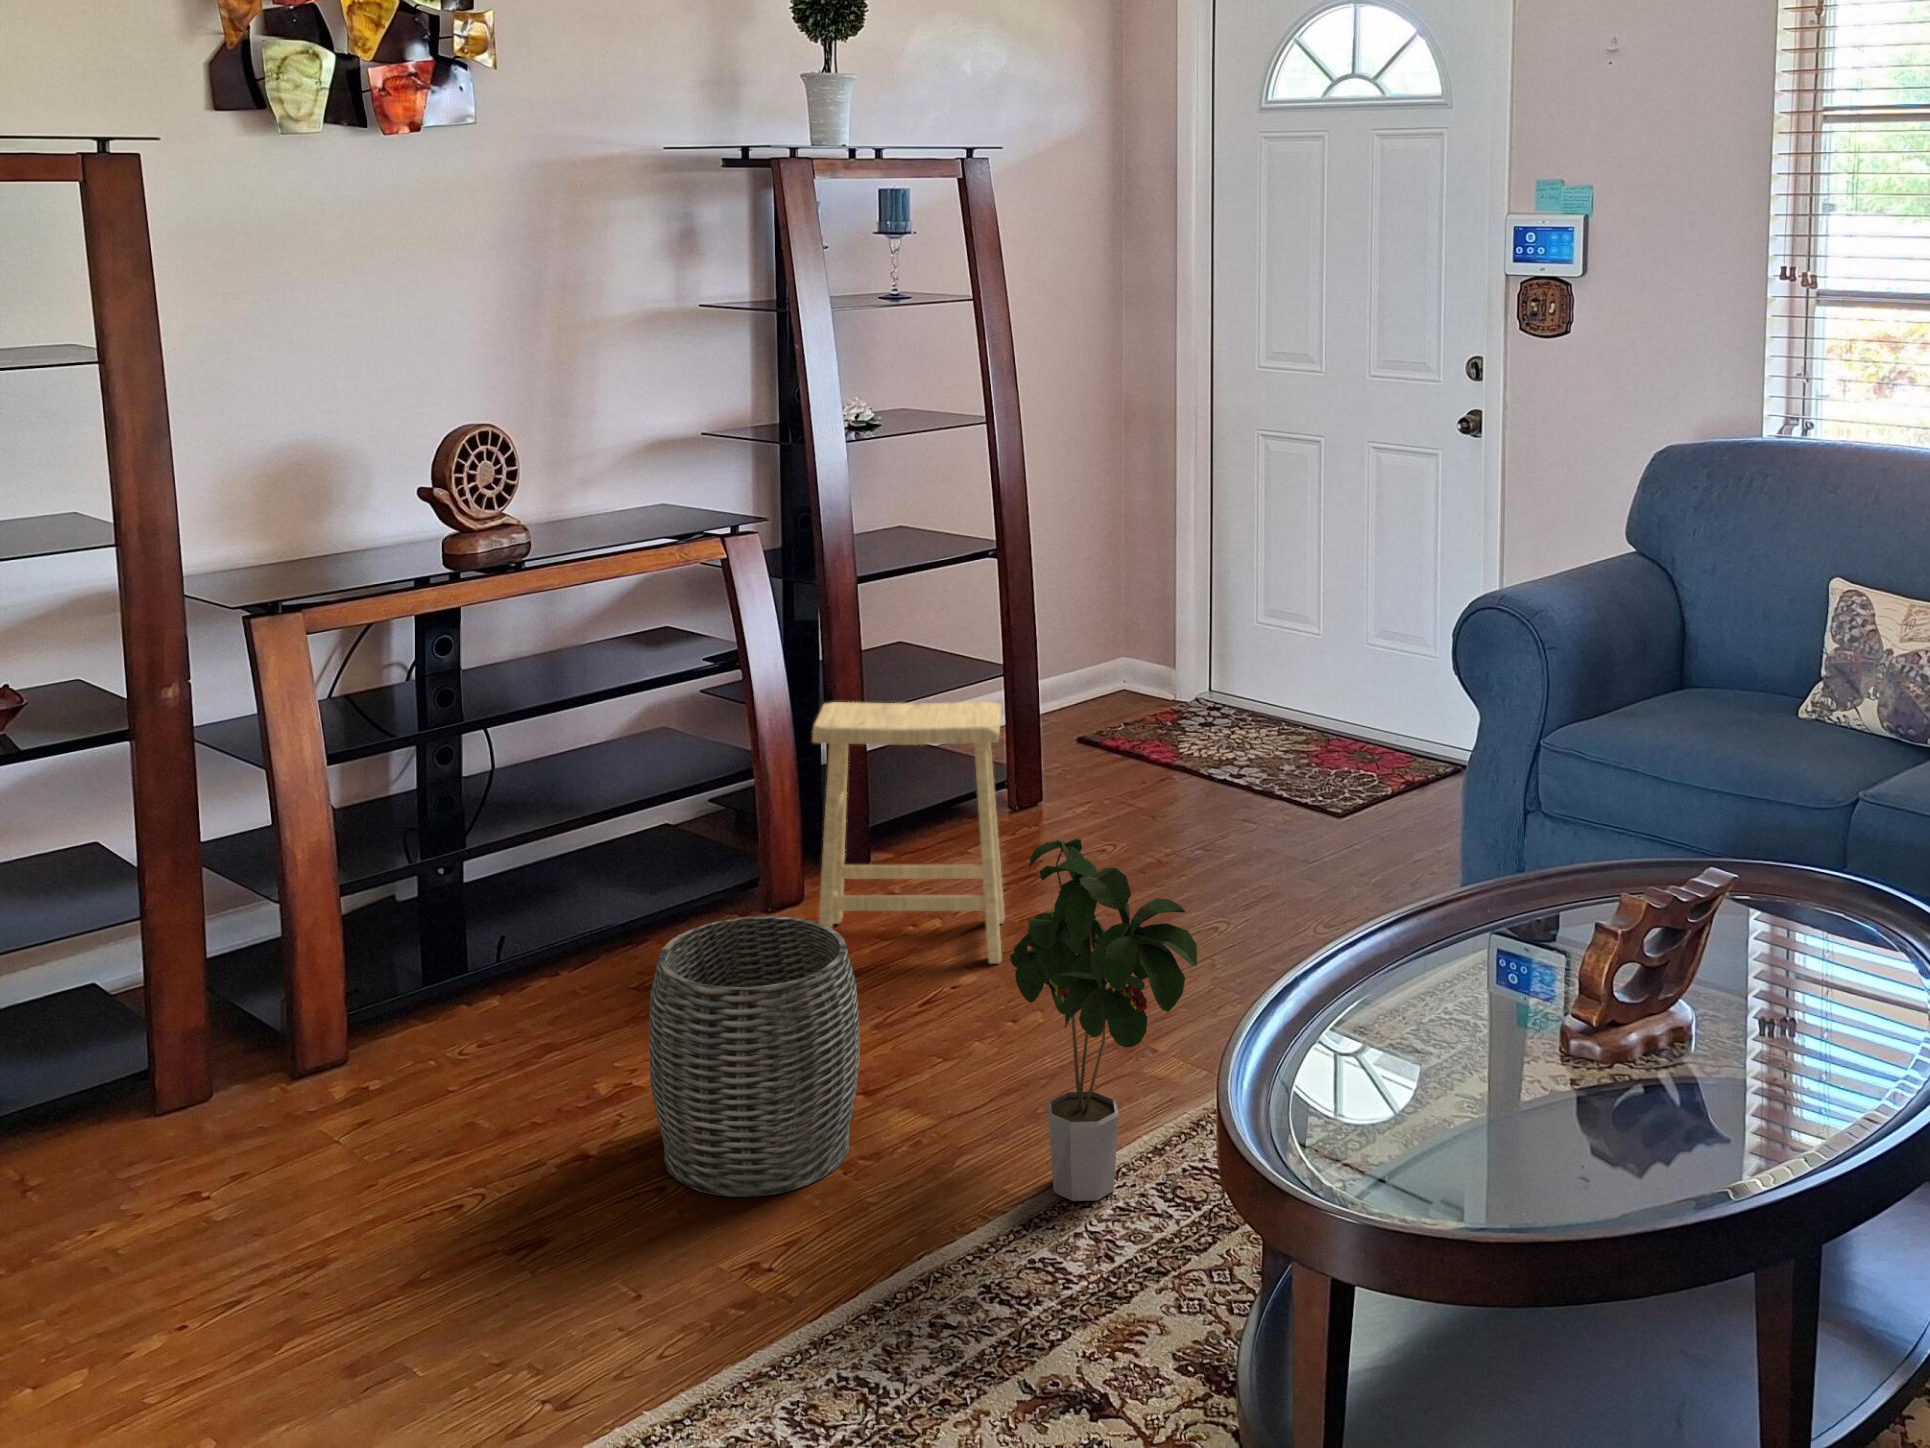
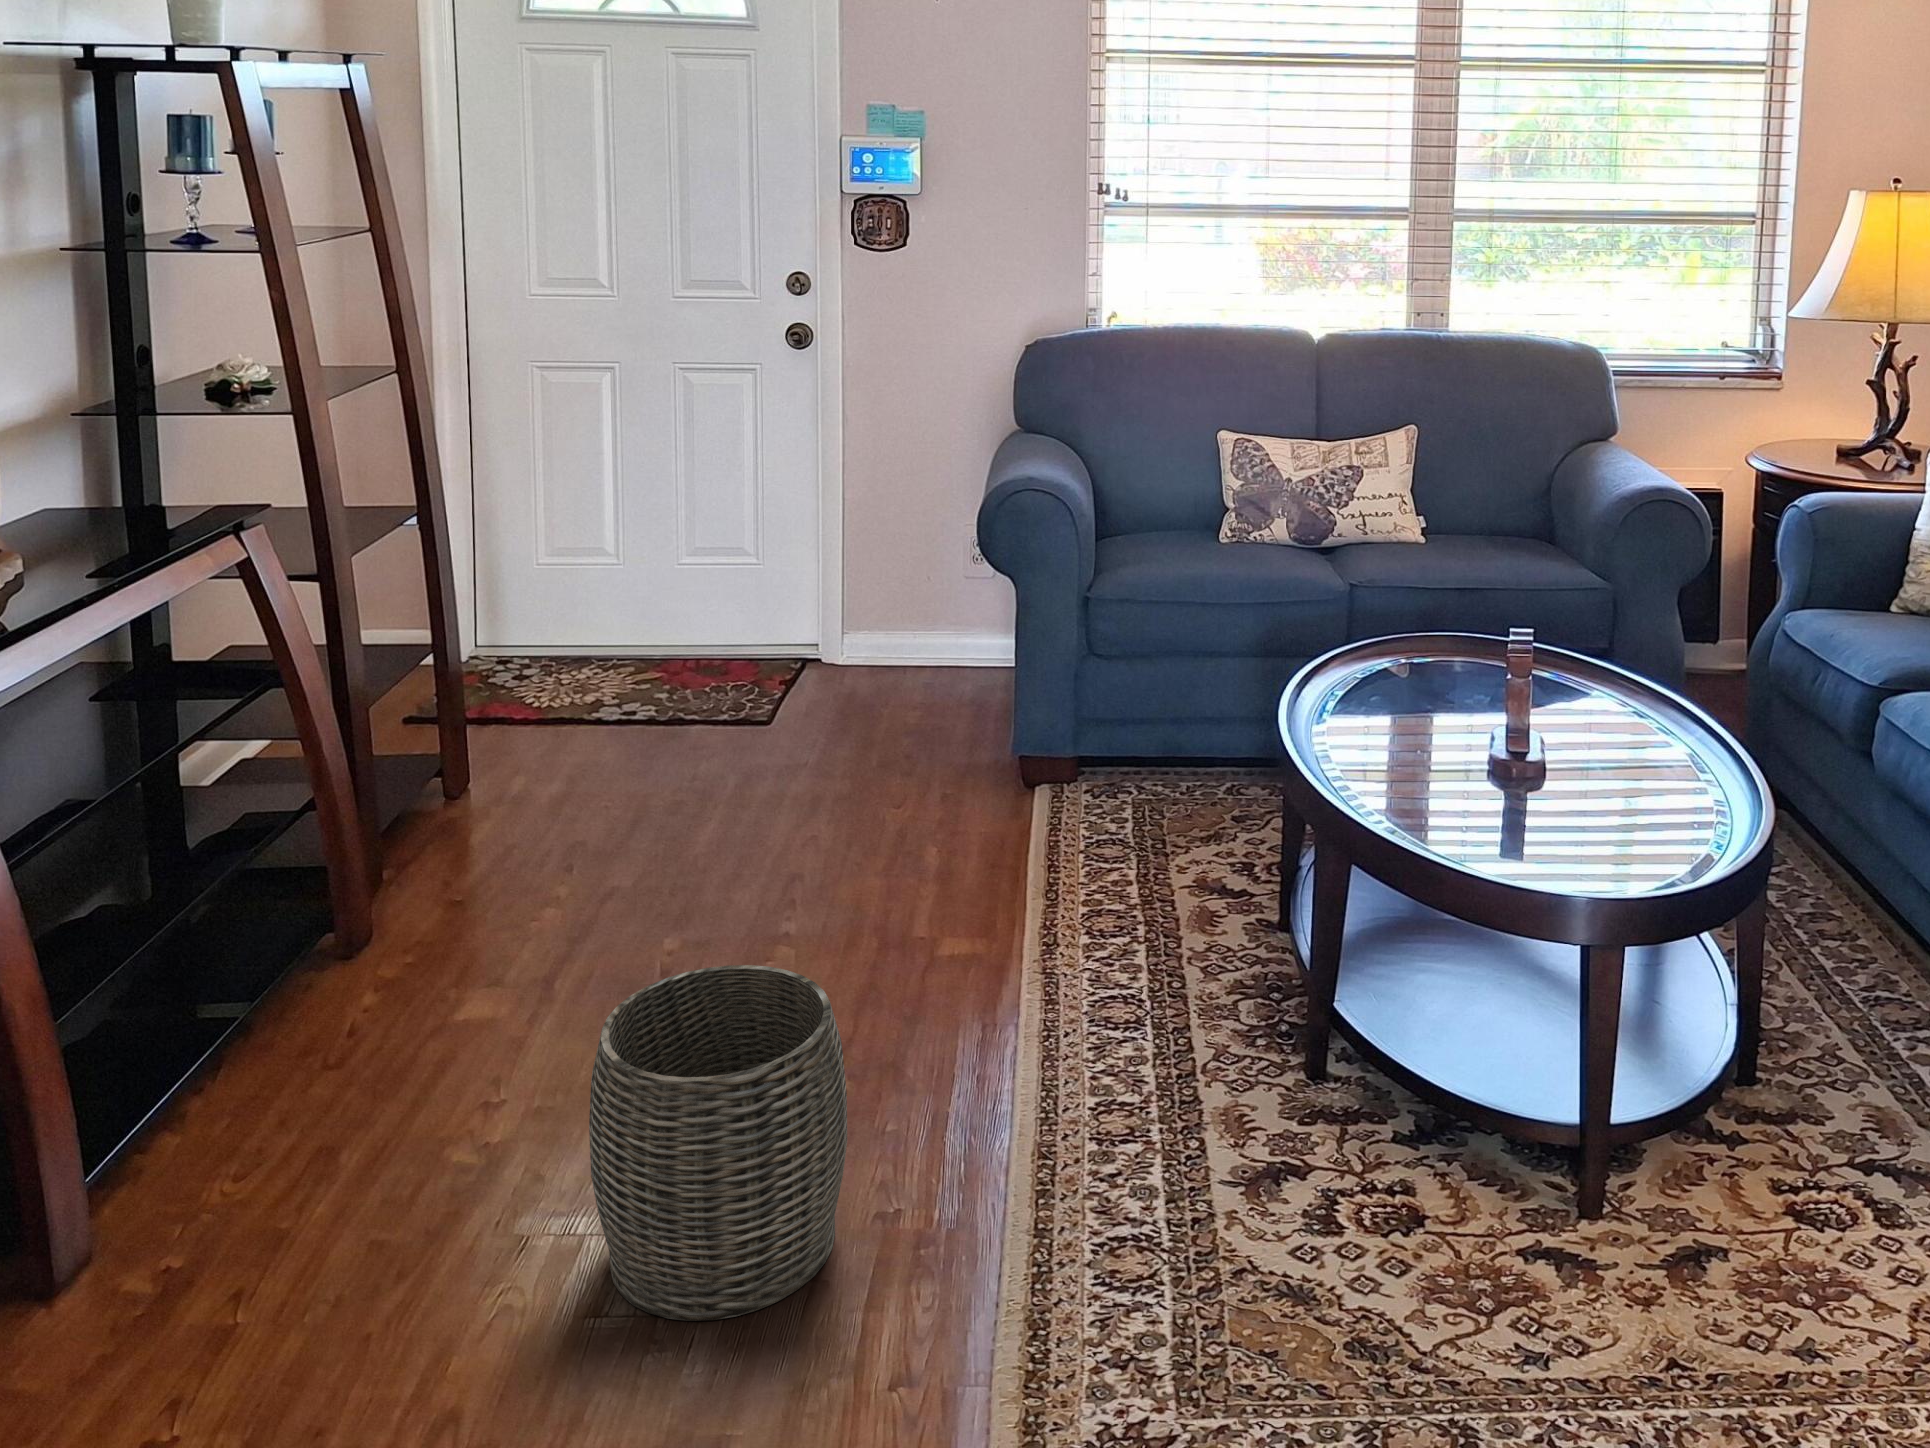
footstool: present [812,702,1004,964] -> none [402,686,674,1042]
potted plant: present [1010,839,1197,1201] -> none [913,781,1220,1135]

